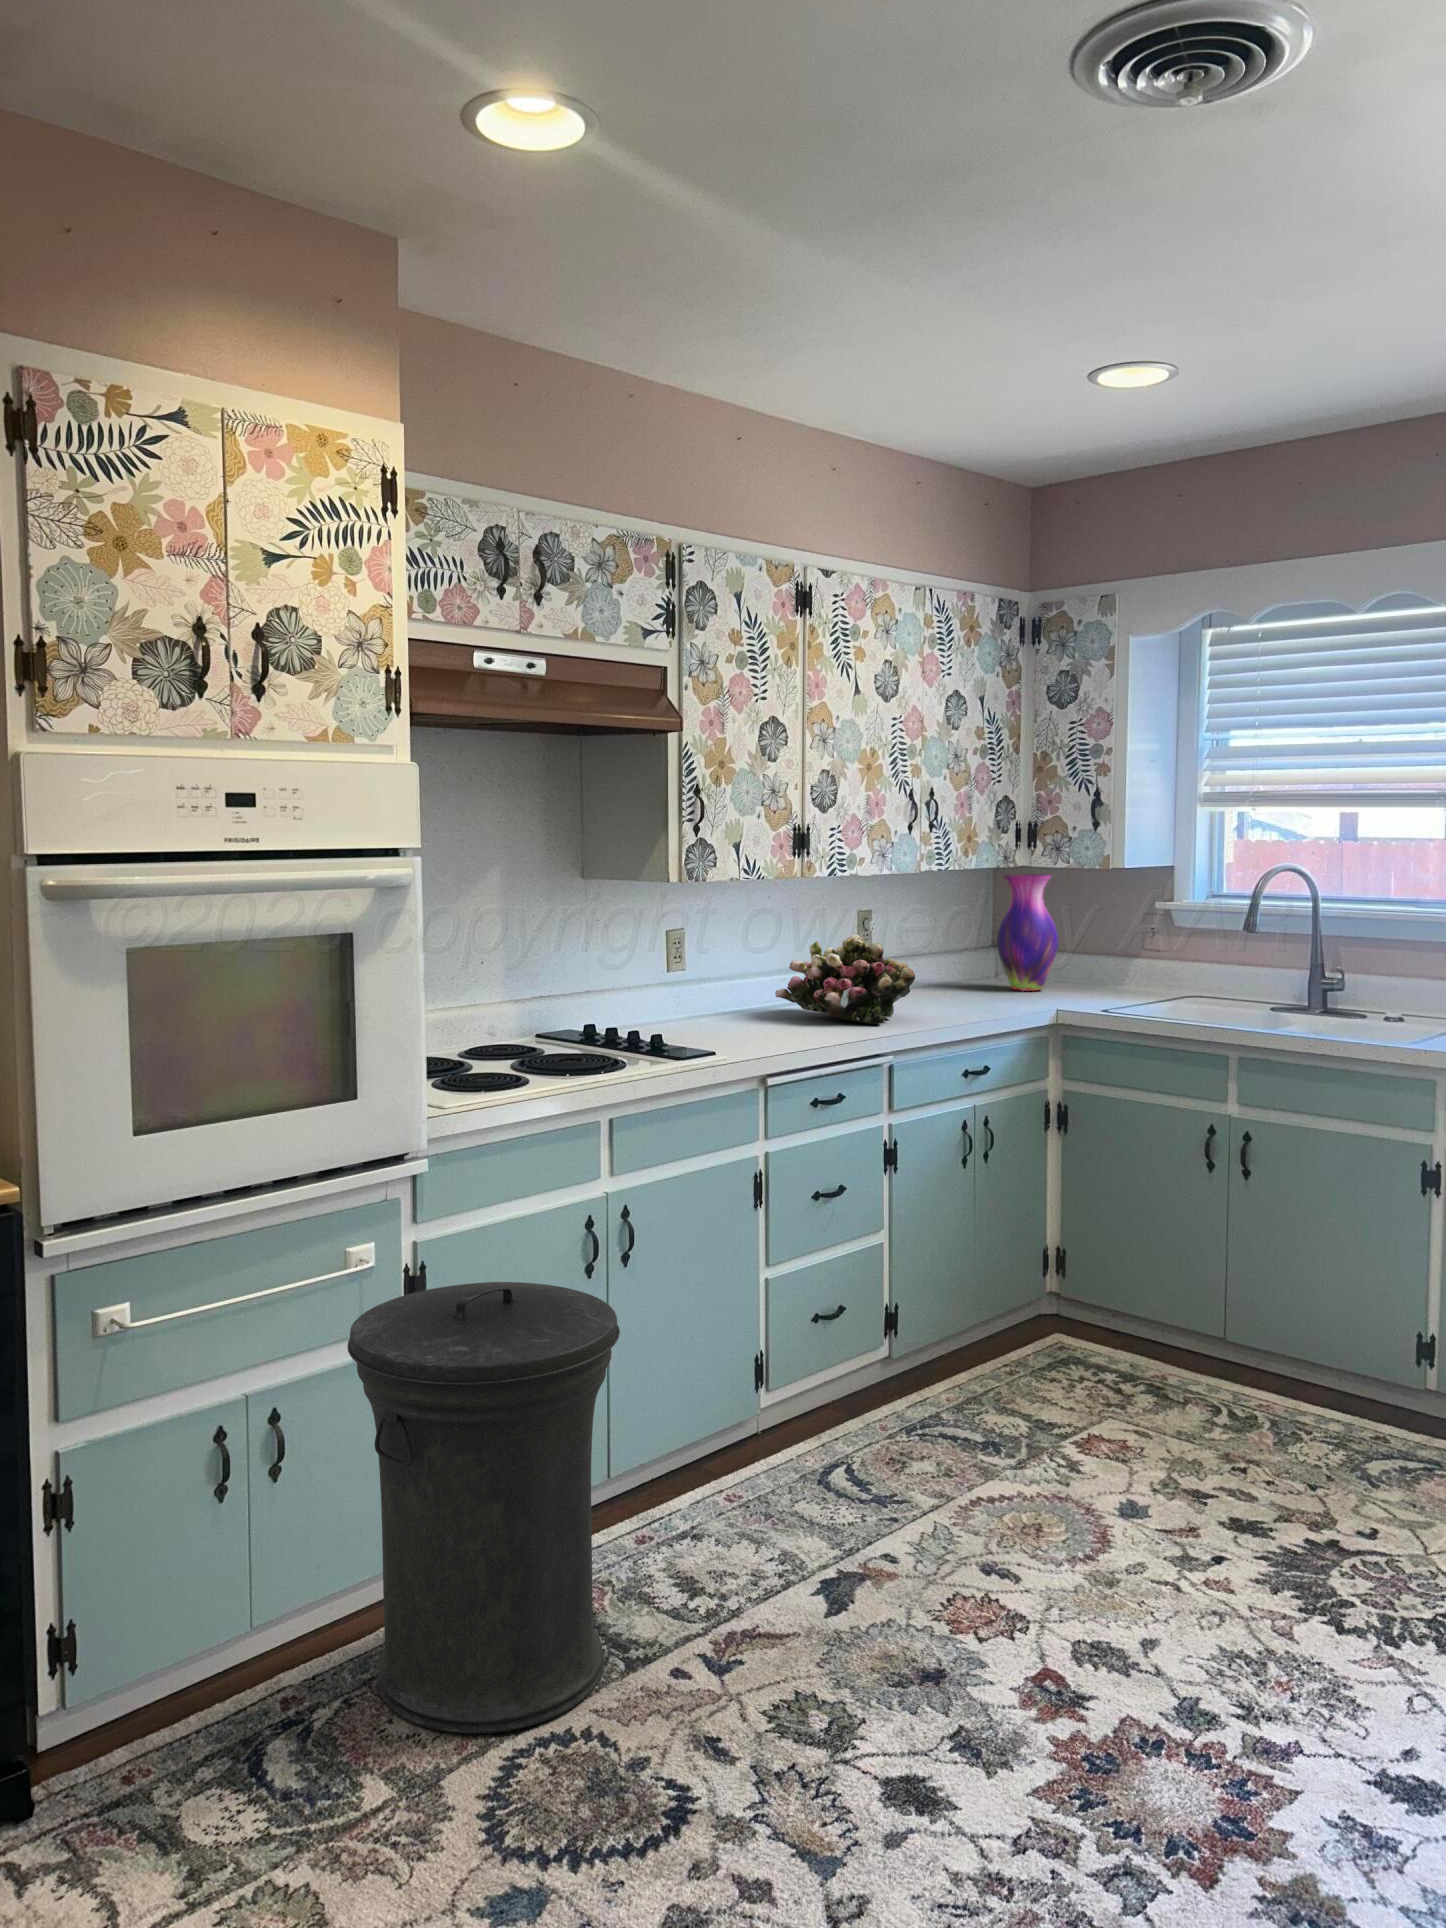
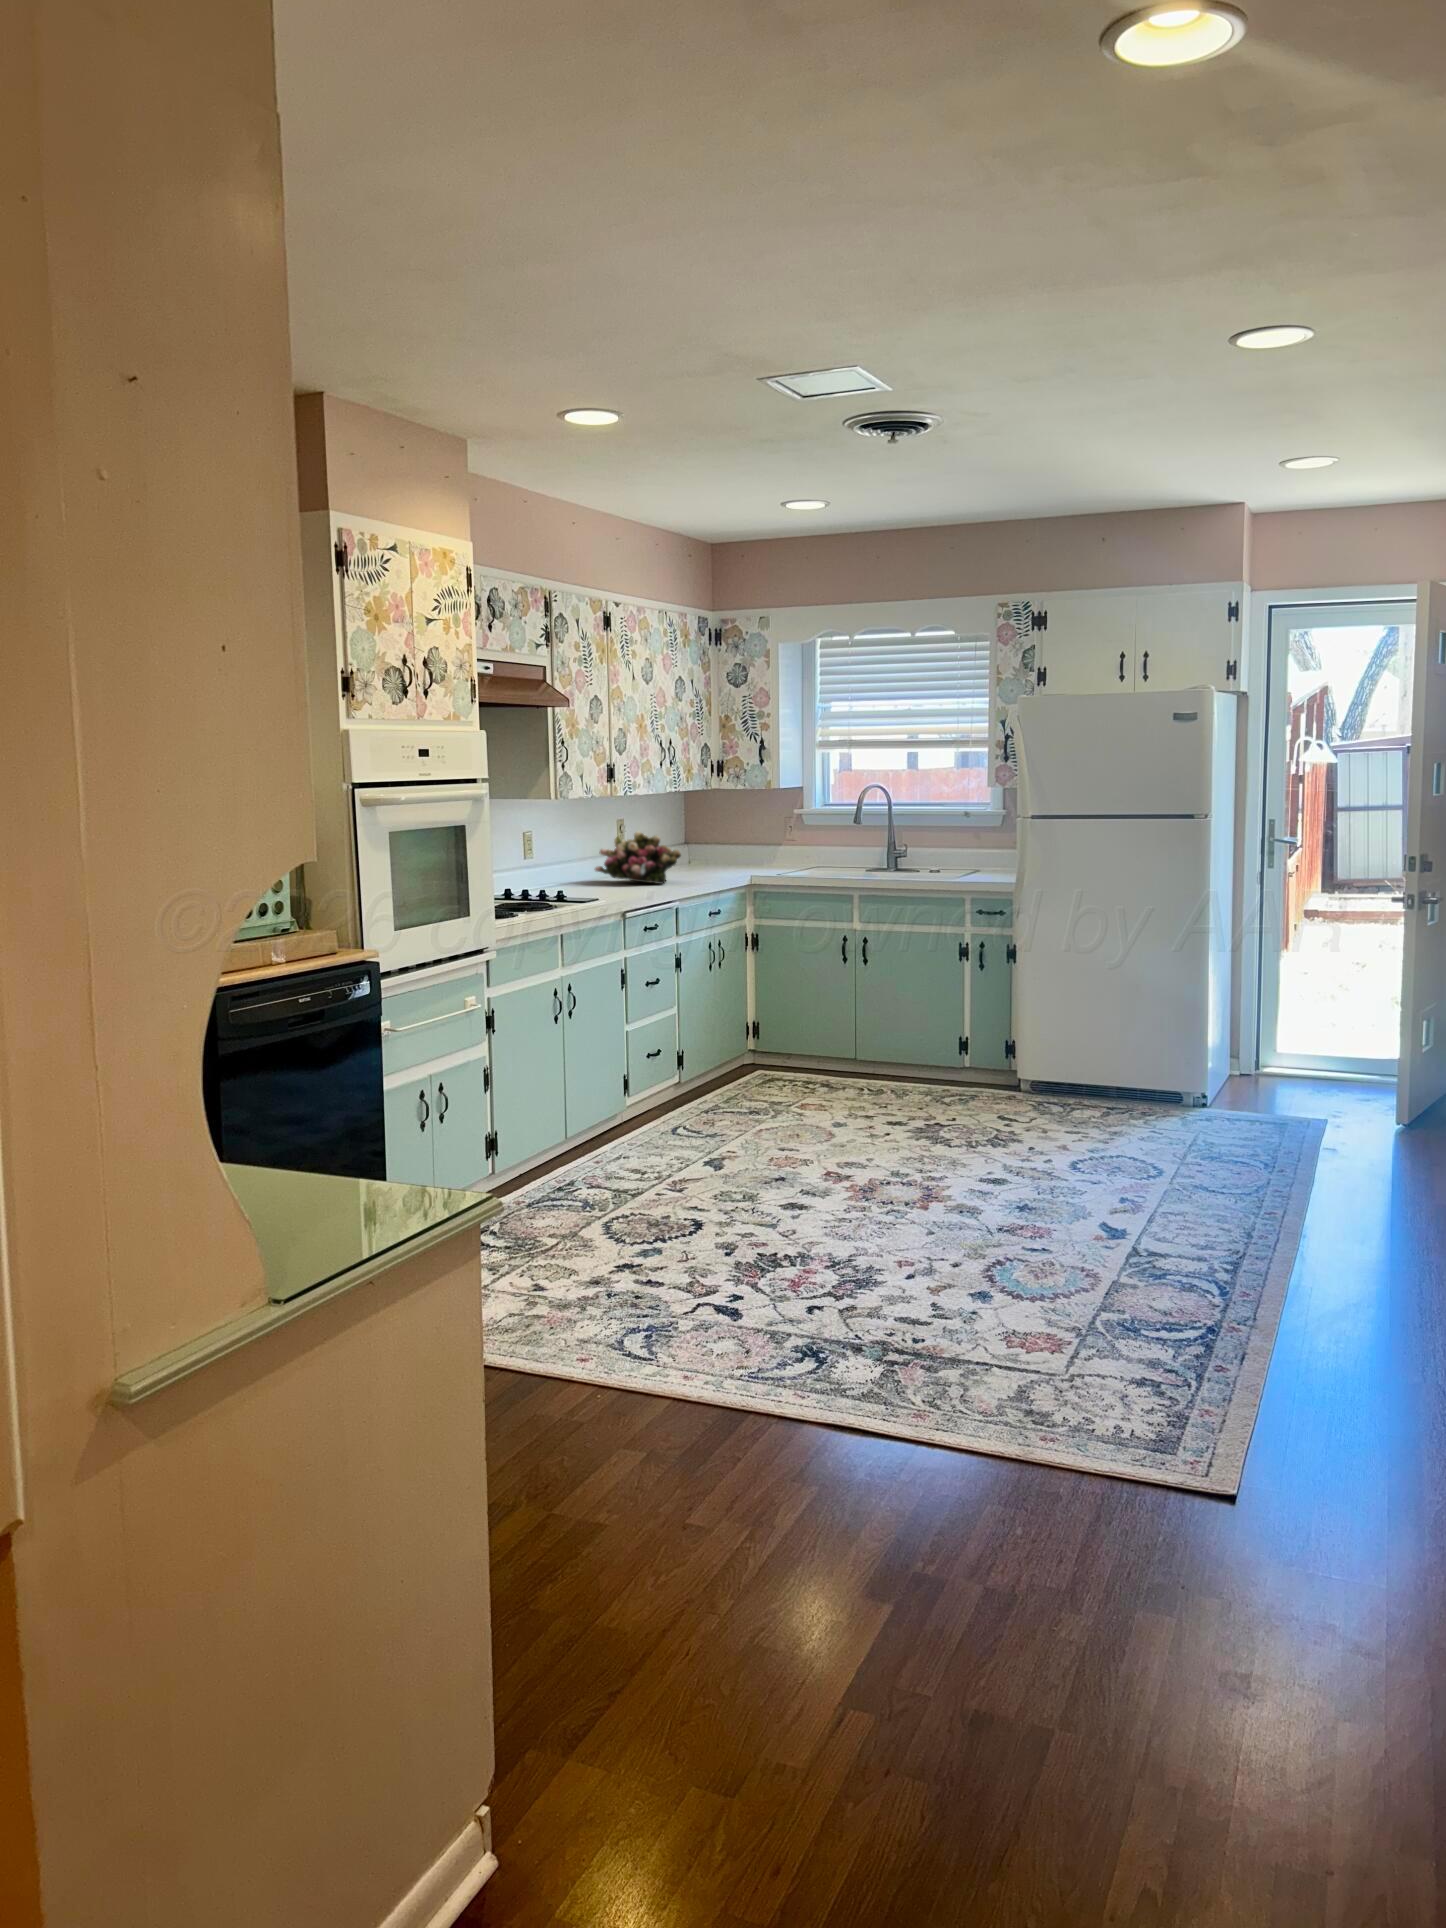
vase: present [997,875,1058,991] -> none [700,794,739,867]
trash can: present [348,1282,620,1734] -> none [485,1007,626,1224]

